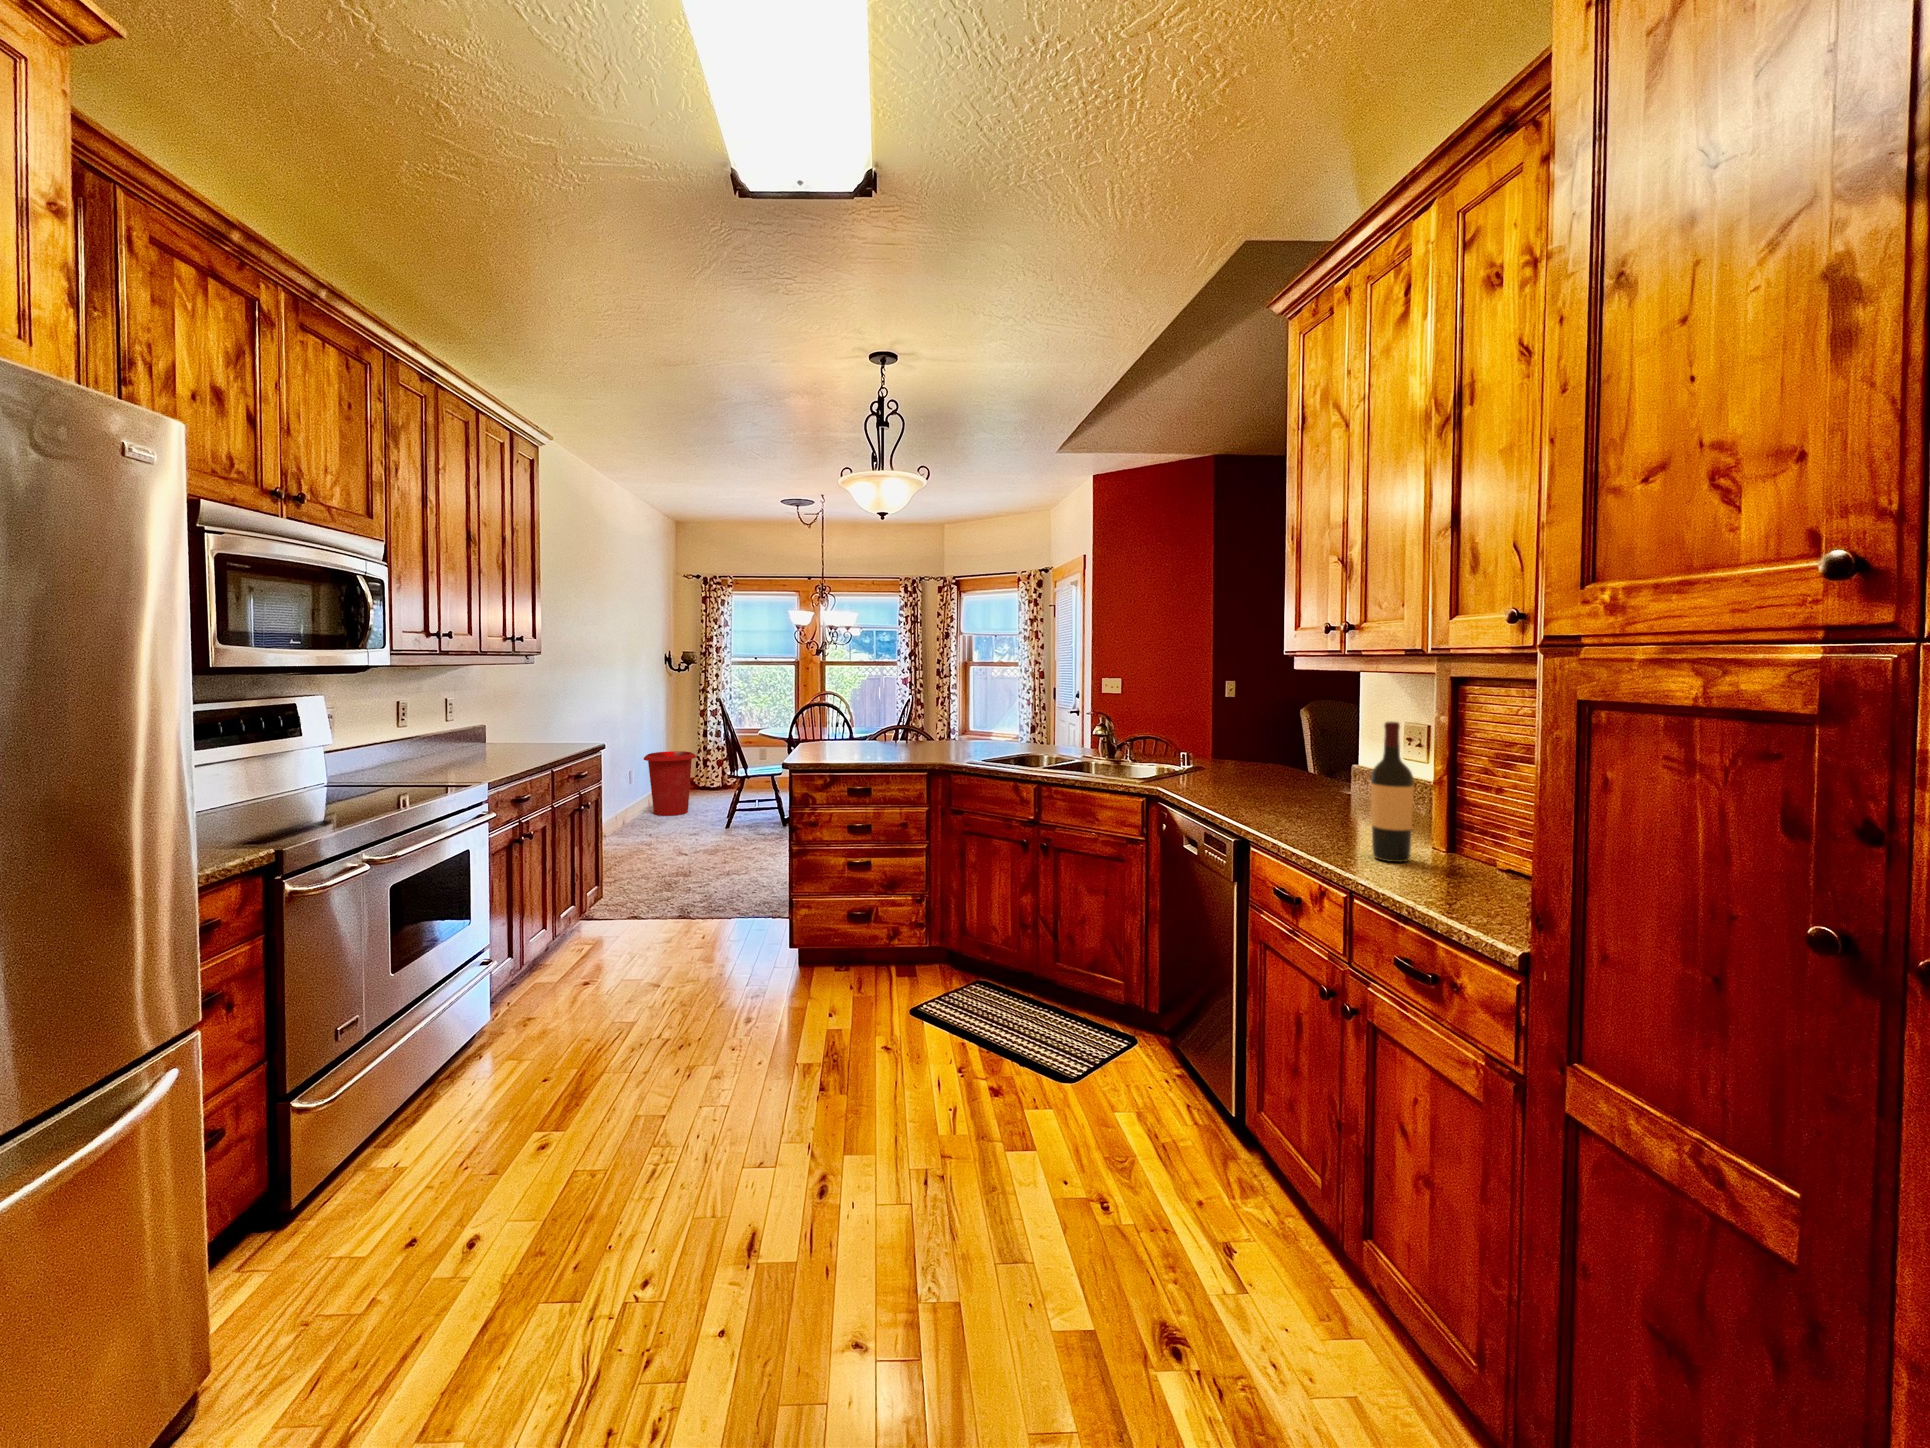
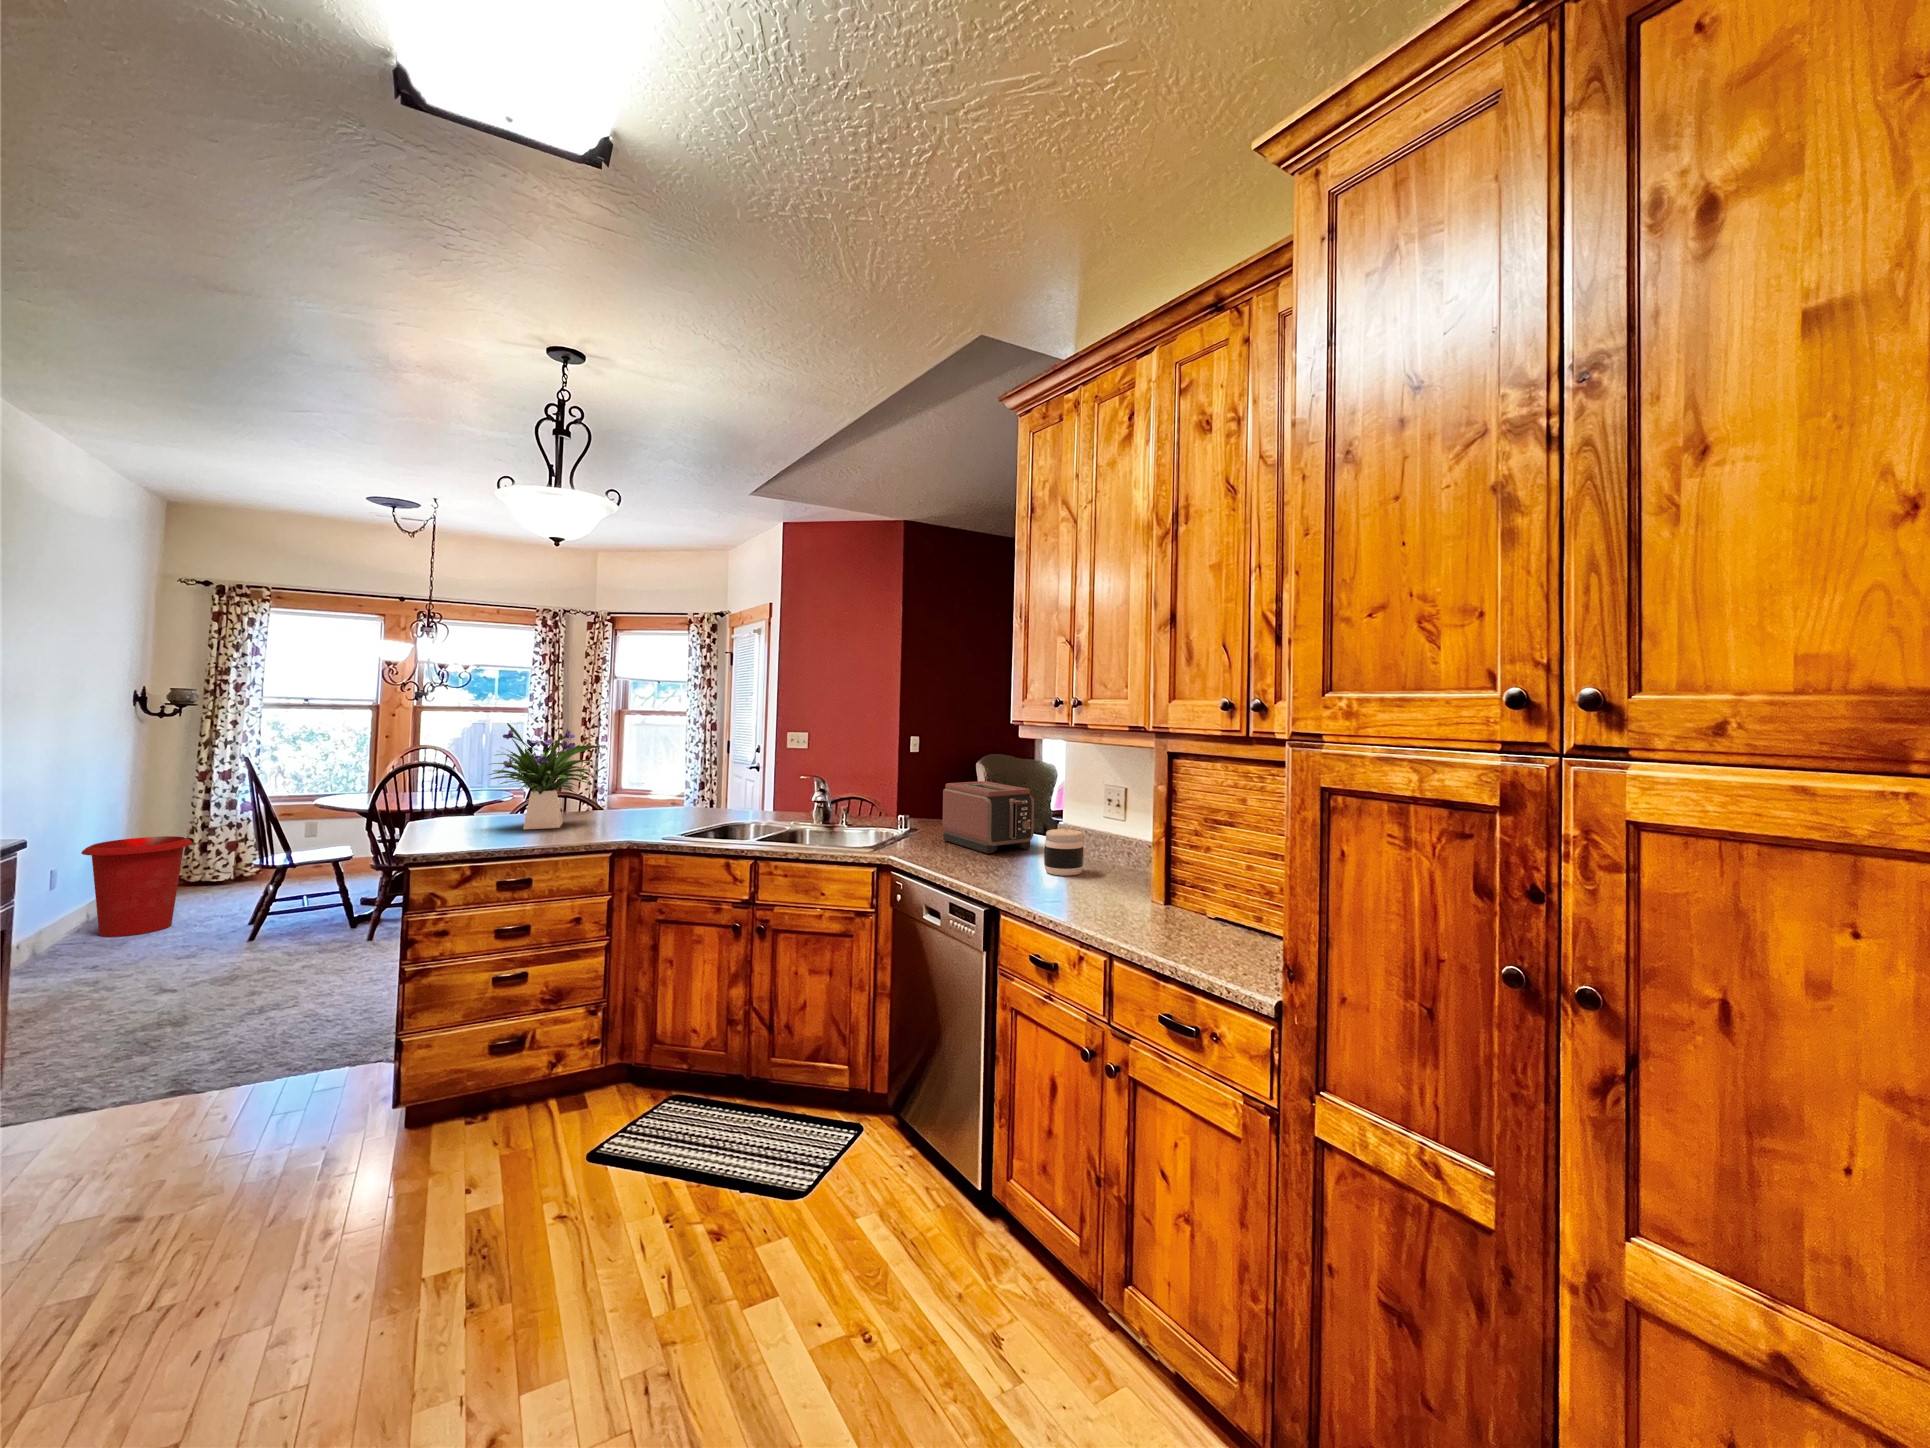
flower arrangement: none [845,665,923,751] -> present [489,723,600,829]
toaster: none [1220,720,1320,793] -> present [943,781,1034,854]
wine bottle: present [1371,721,1414,862] -> none [1112,792,1145,920]
jar: none [1317,768,1366,818] -> present [1044,829,1084,876]

